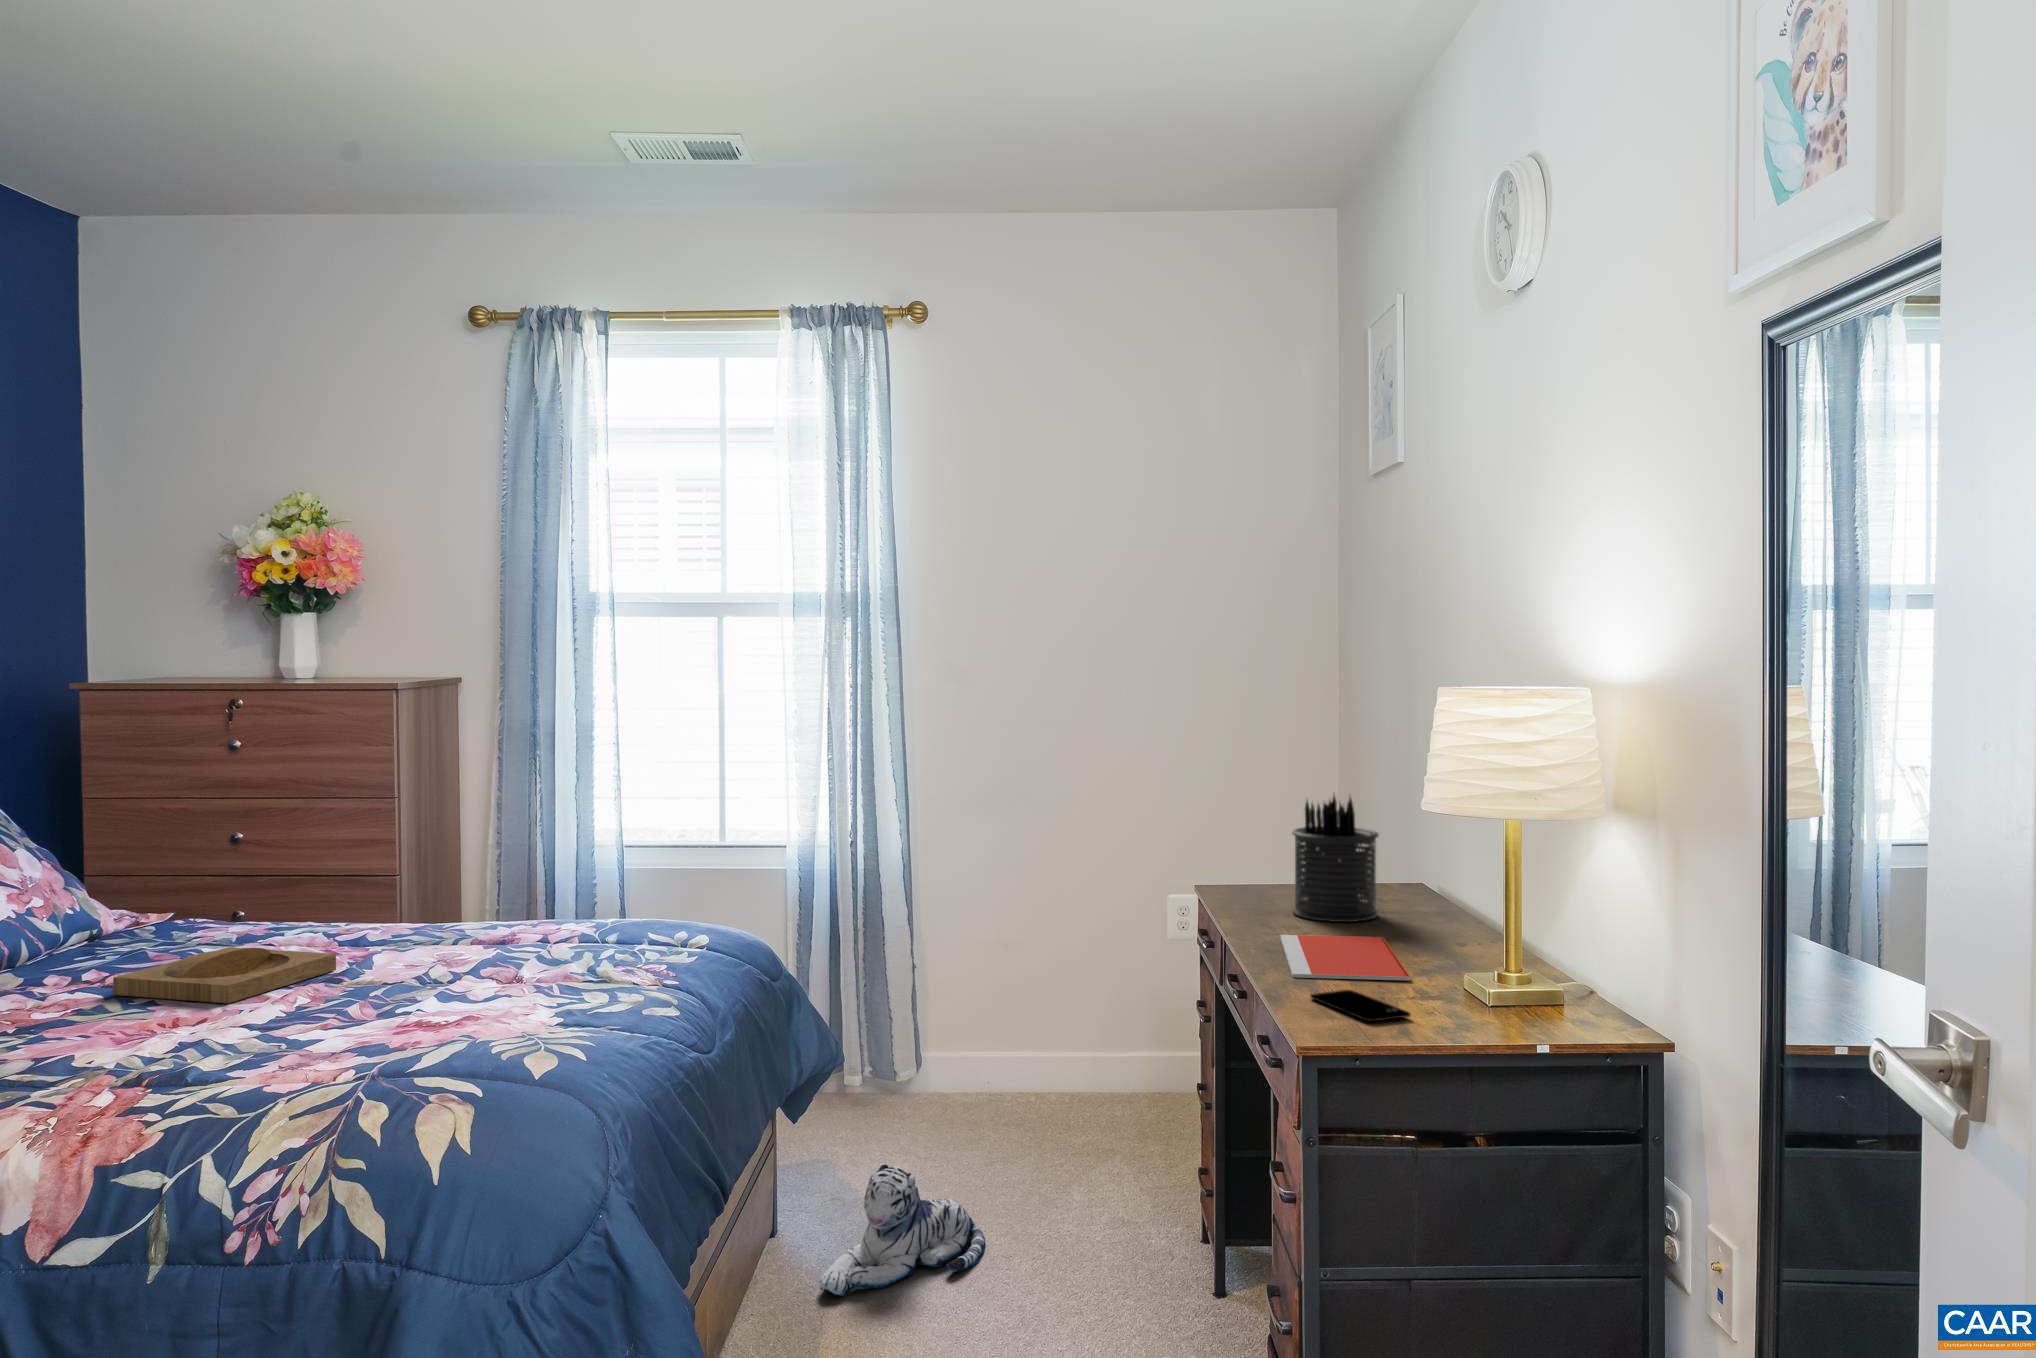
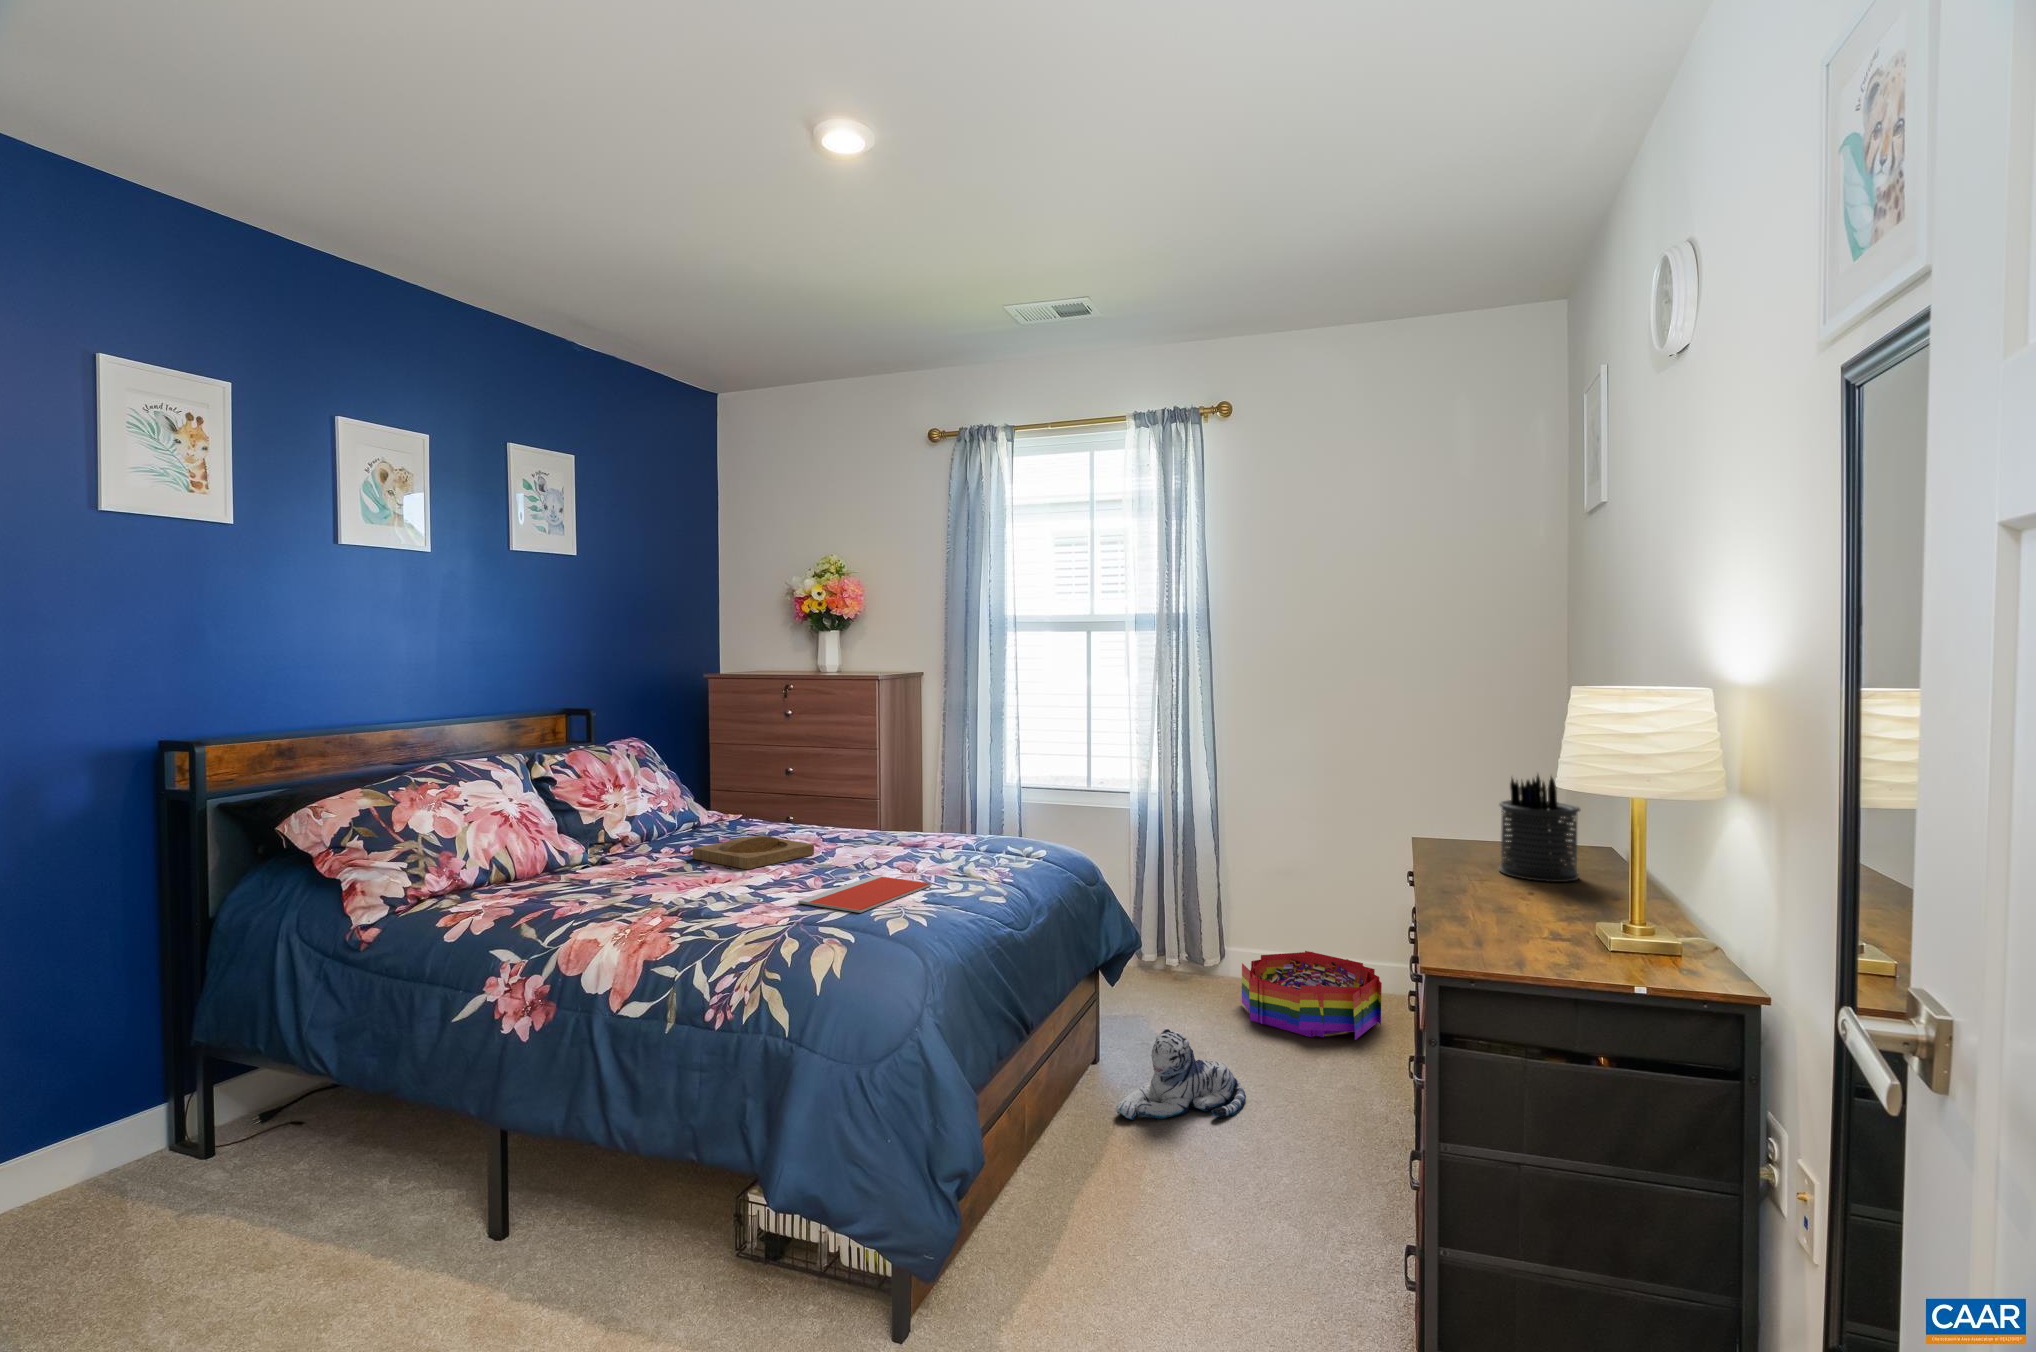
notebook: present [1280,935,1411,981] -> present [798,876,932,913]
smartphone: present [1310,990,1410,1022] -> none [1479,937,1567,967]
storage bin: none [953,1039,1130,1150] -> present [1242,951,1382,1040]

